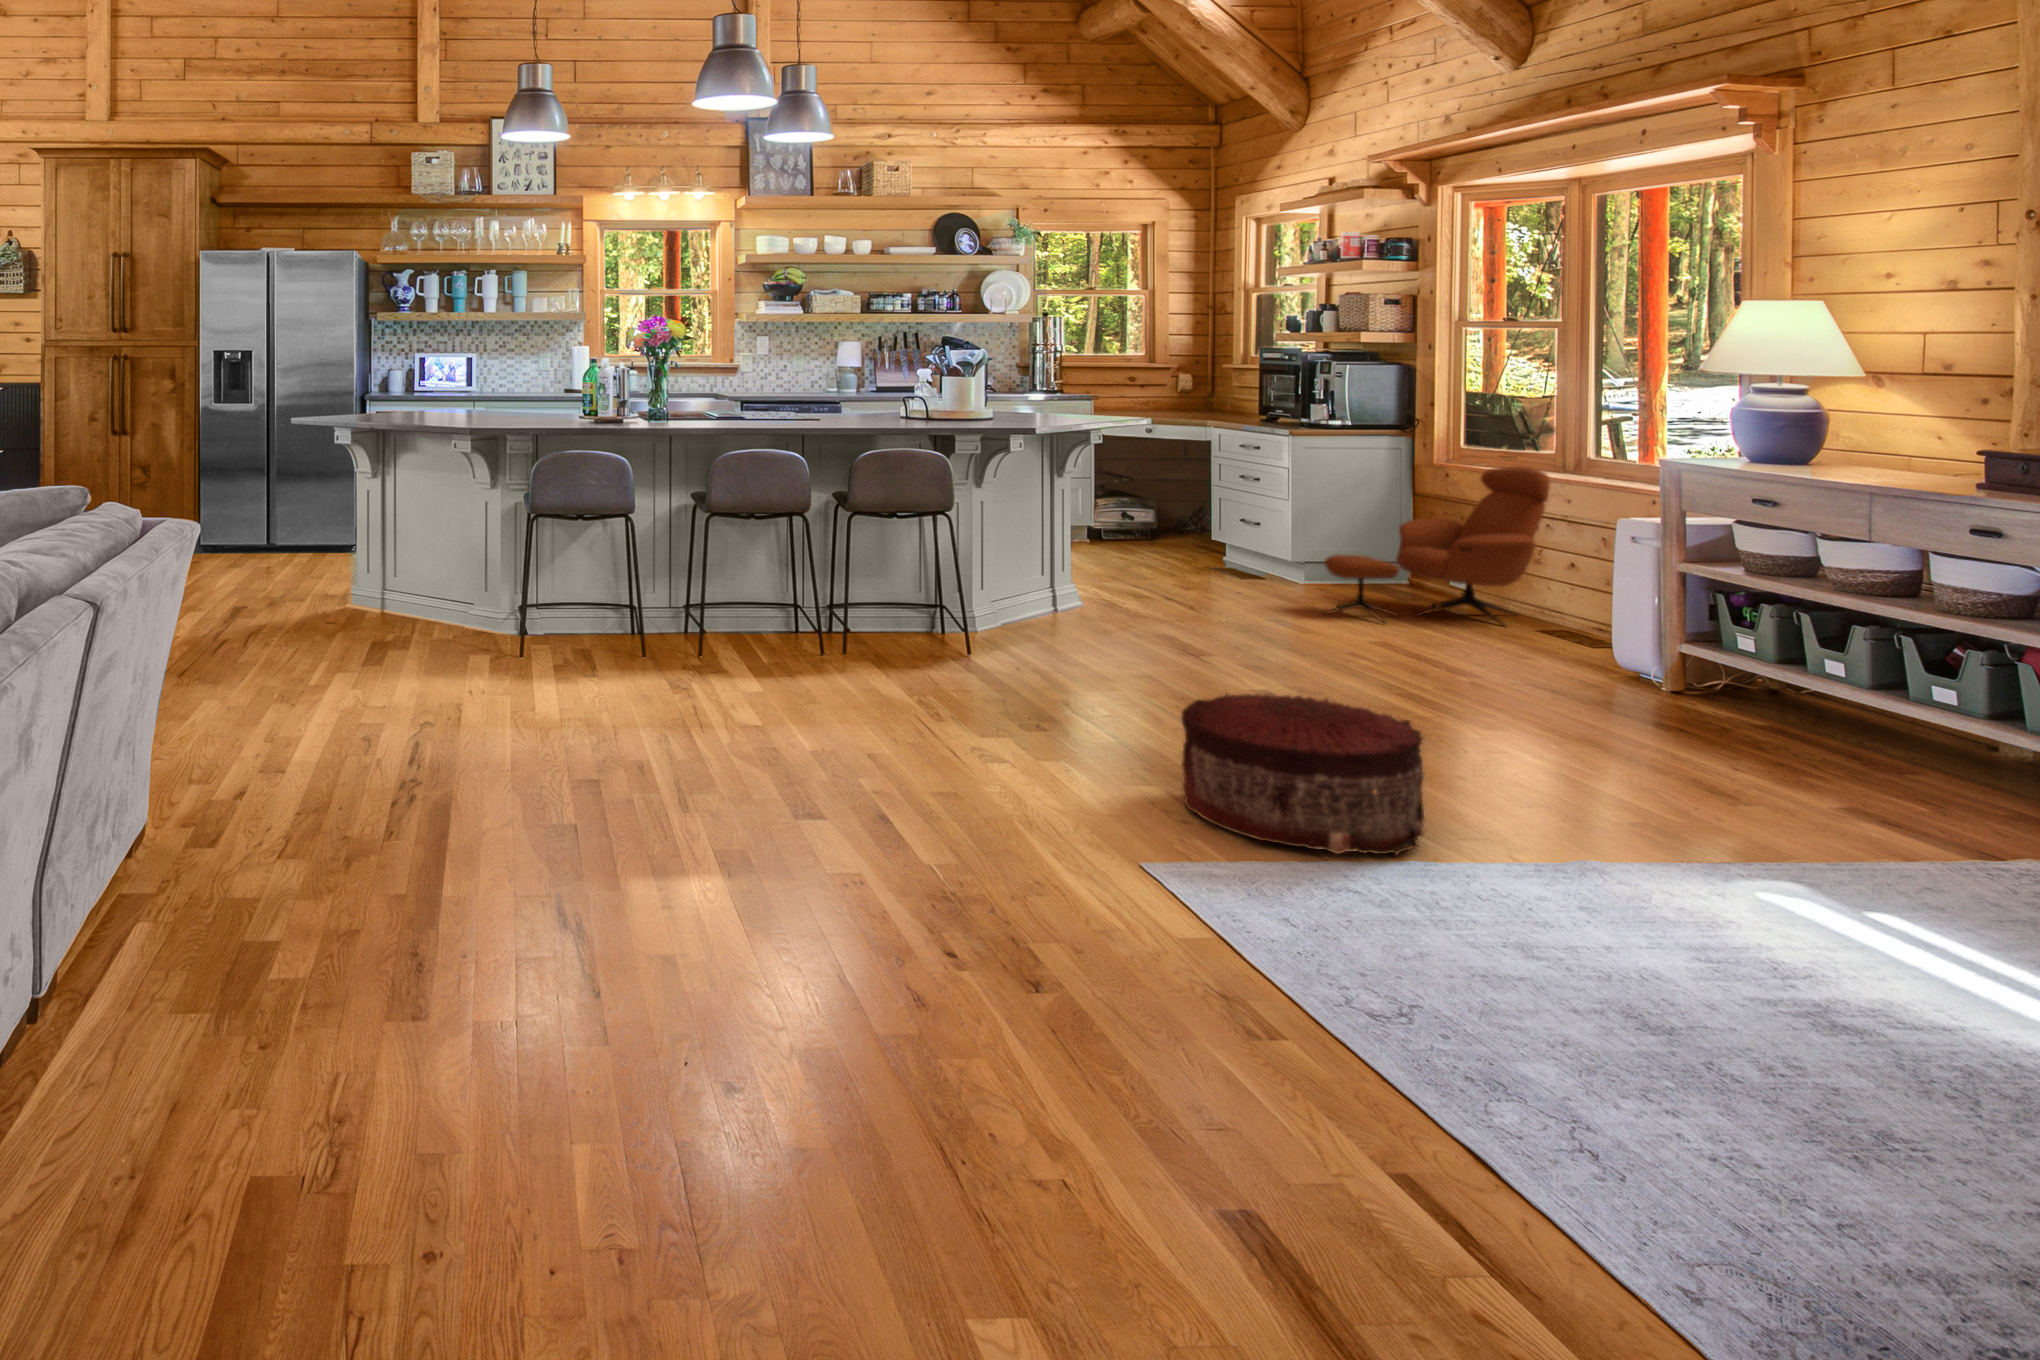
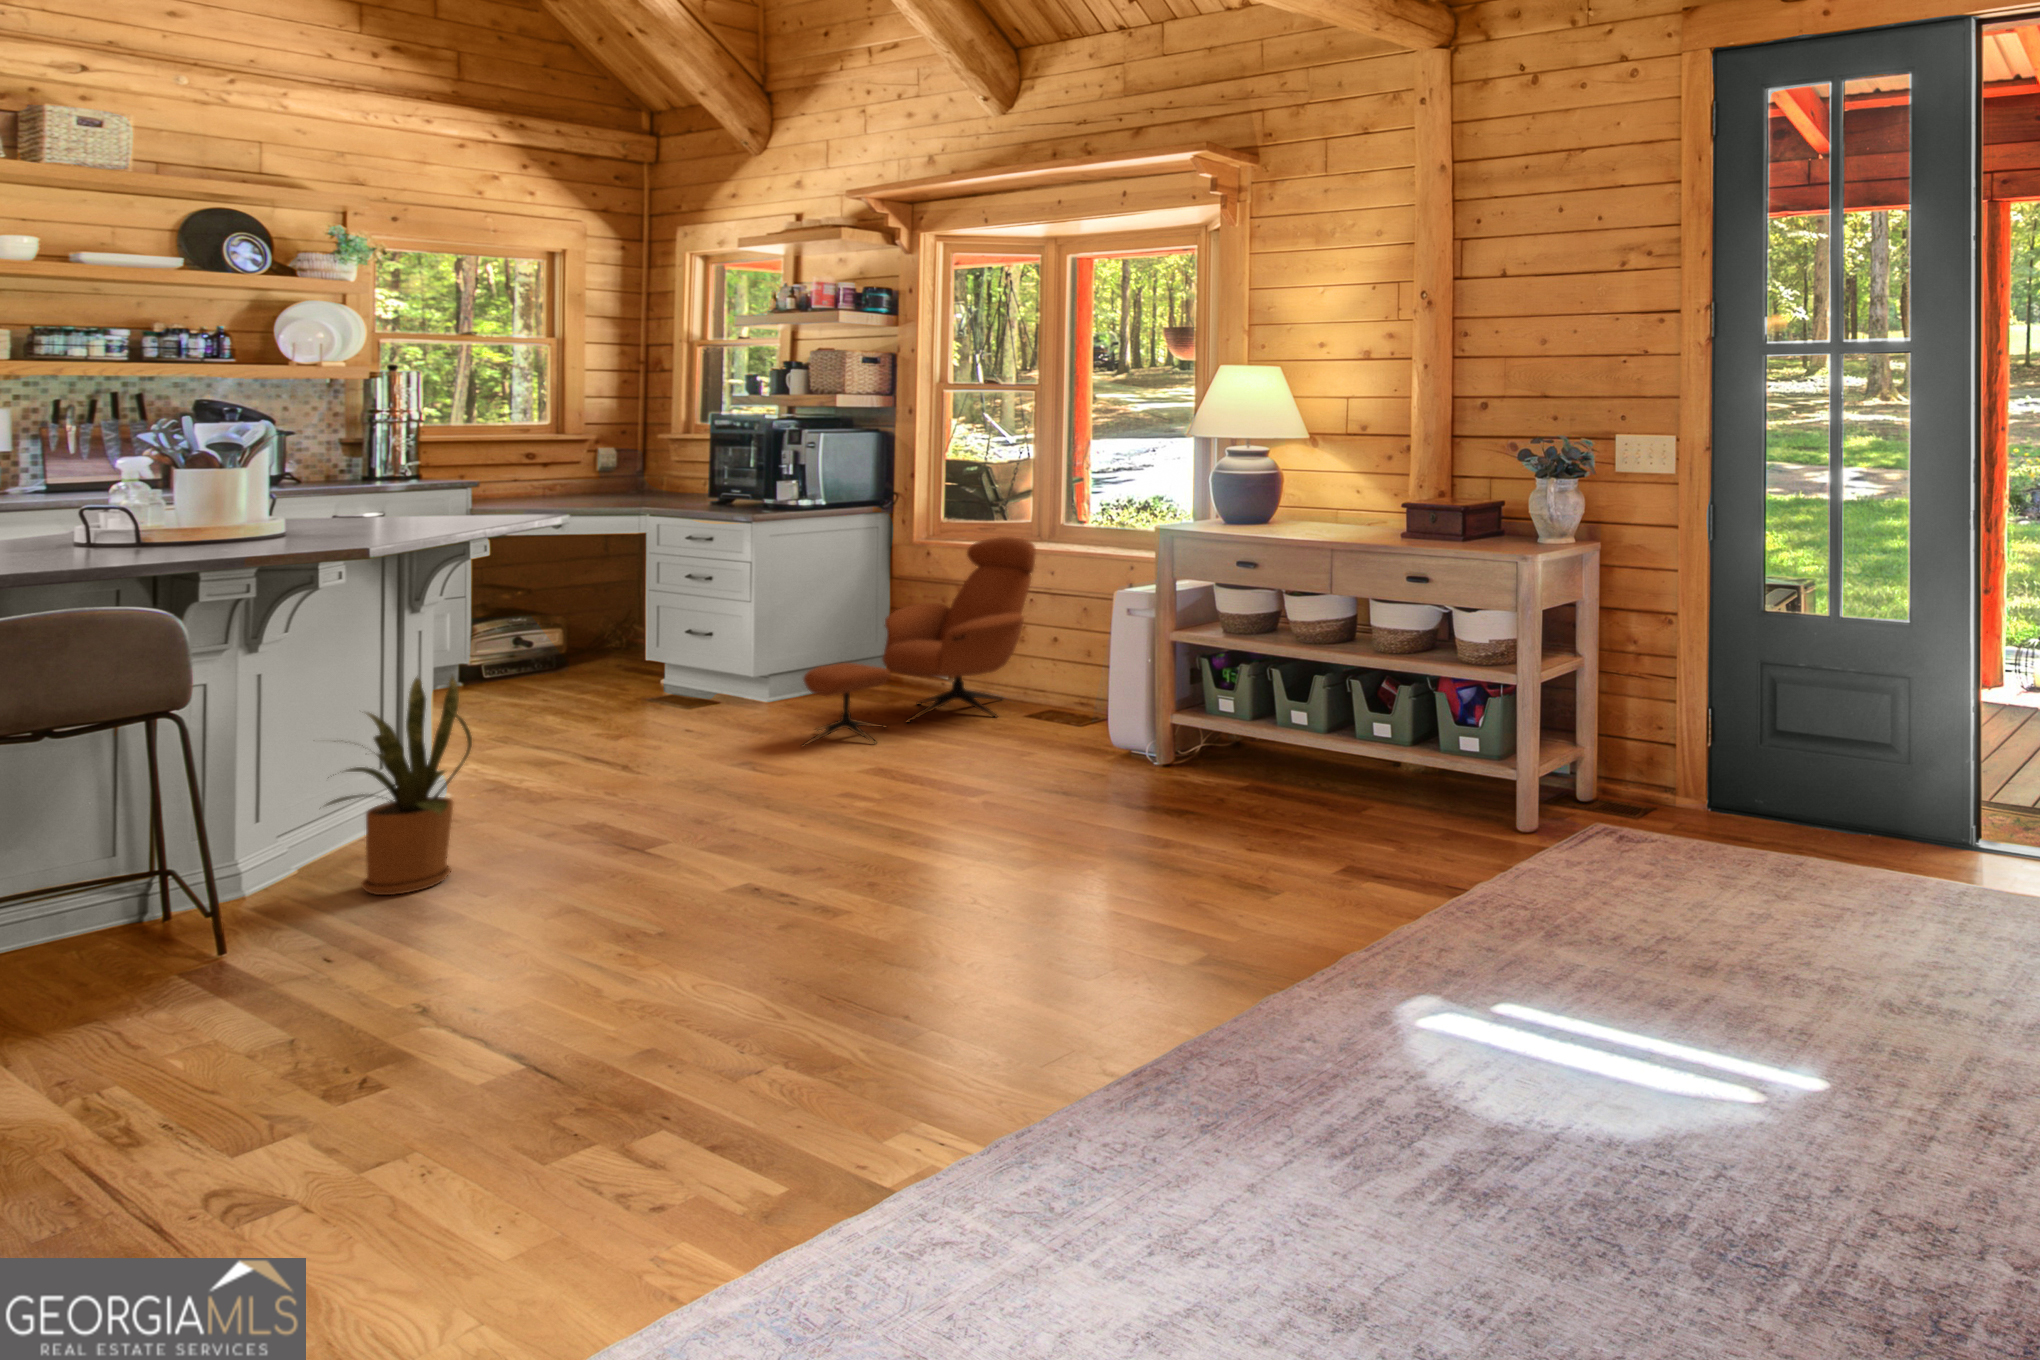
house plant: none [1007,509,1092,640] -> present [326,677,472,895]
pouf: present [1181,694,1424,855] -> none [656,932,1033,1248]

